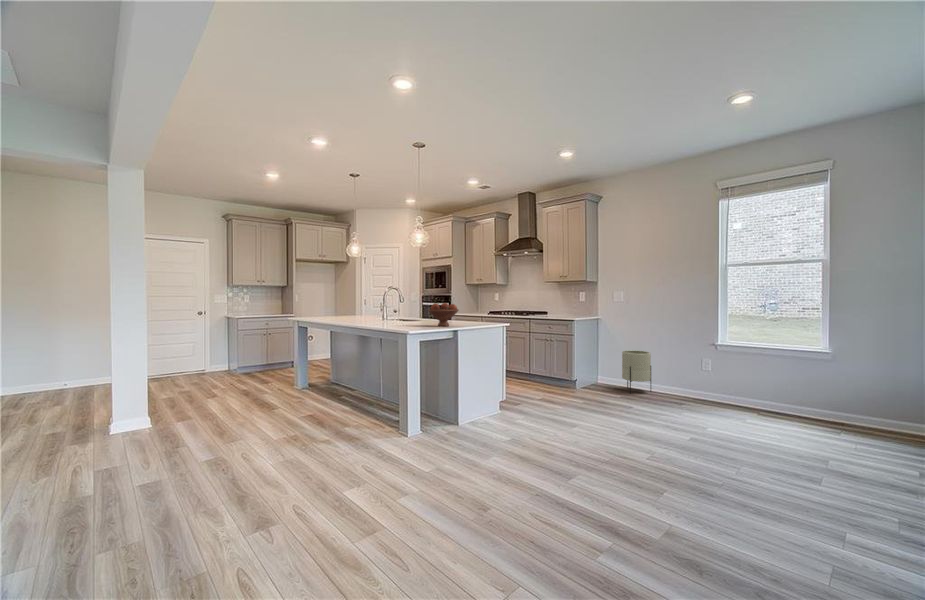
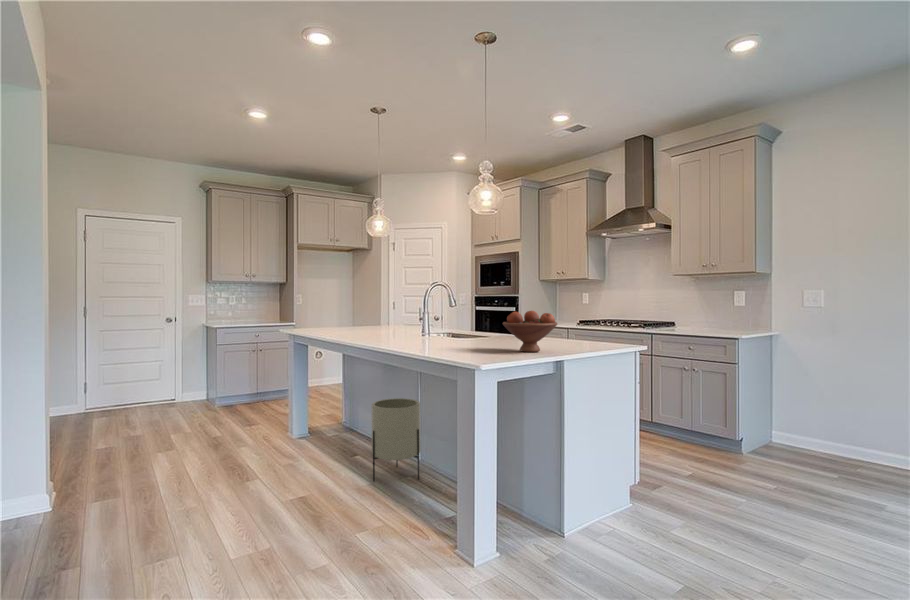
planter: present [622,350,651,394] -> present [371,398,421,481]

